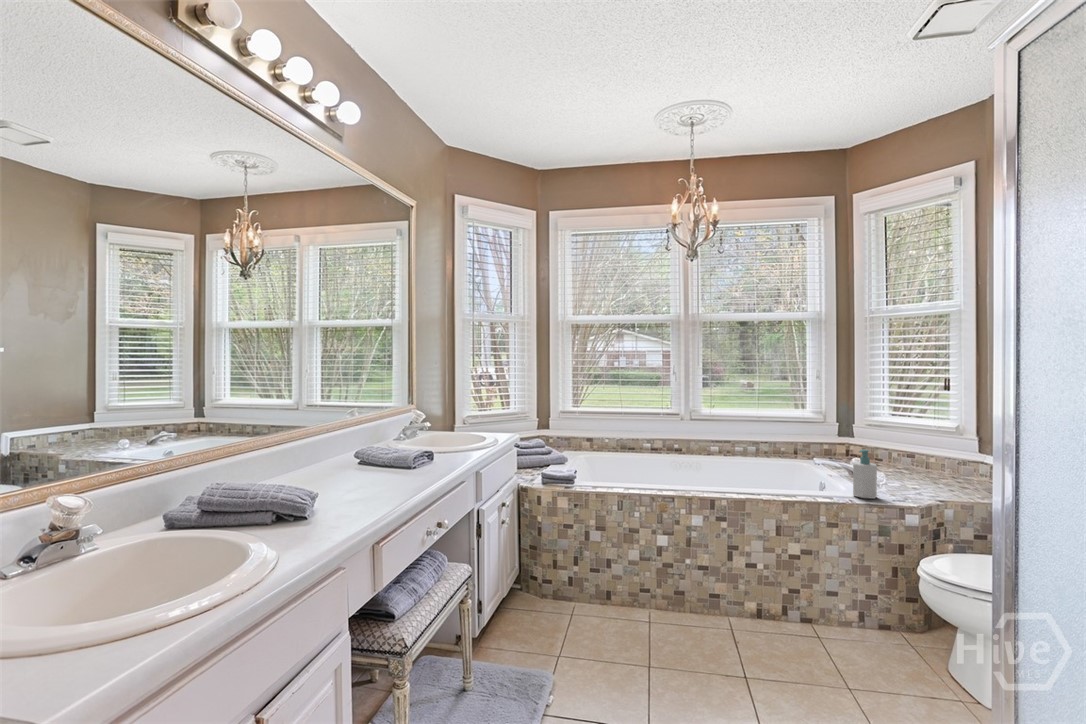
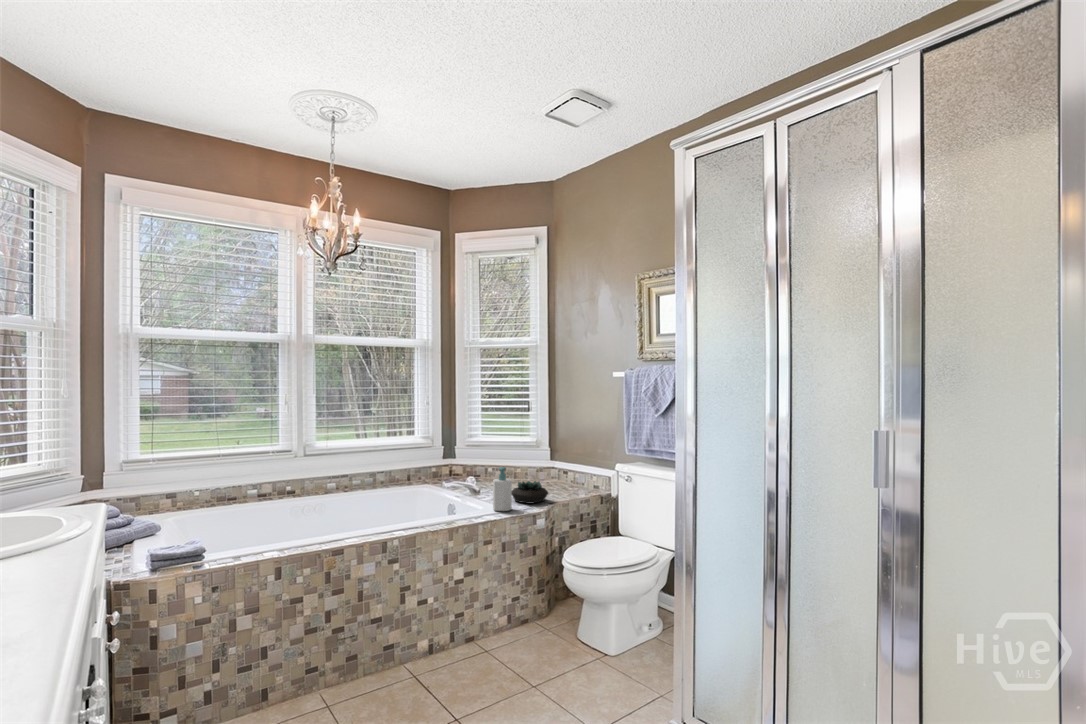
succulent plant: none [888,470,943,498] -> present [512,481,548,504]

